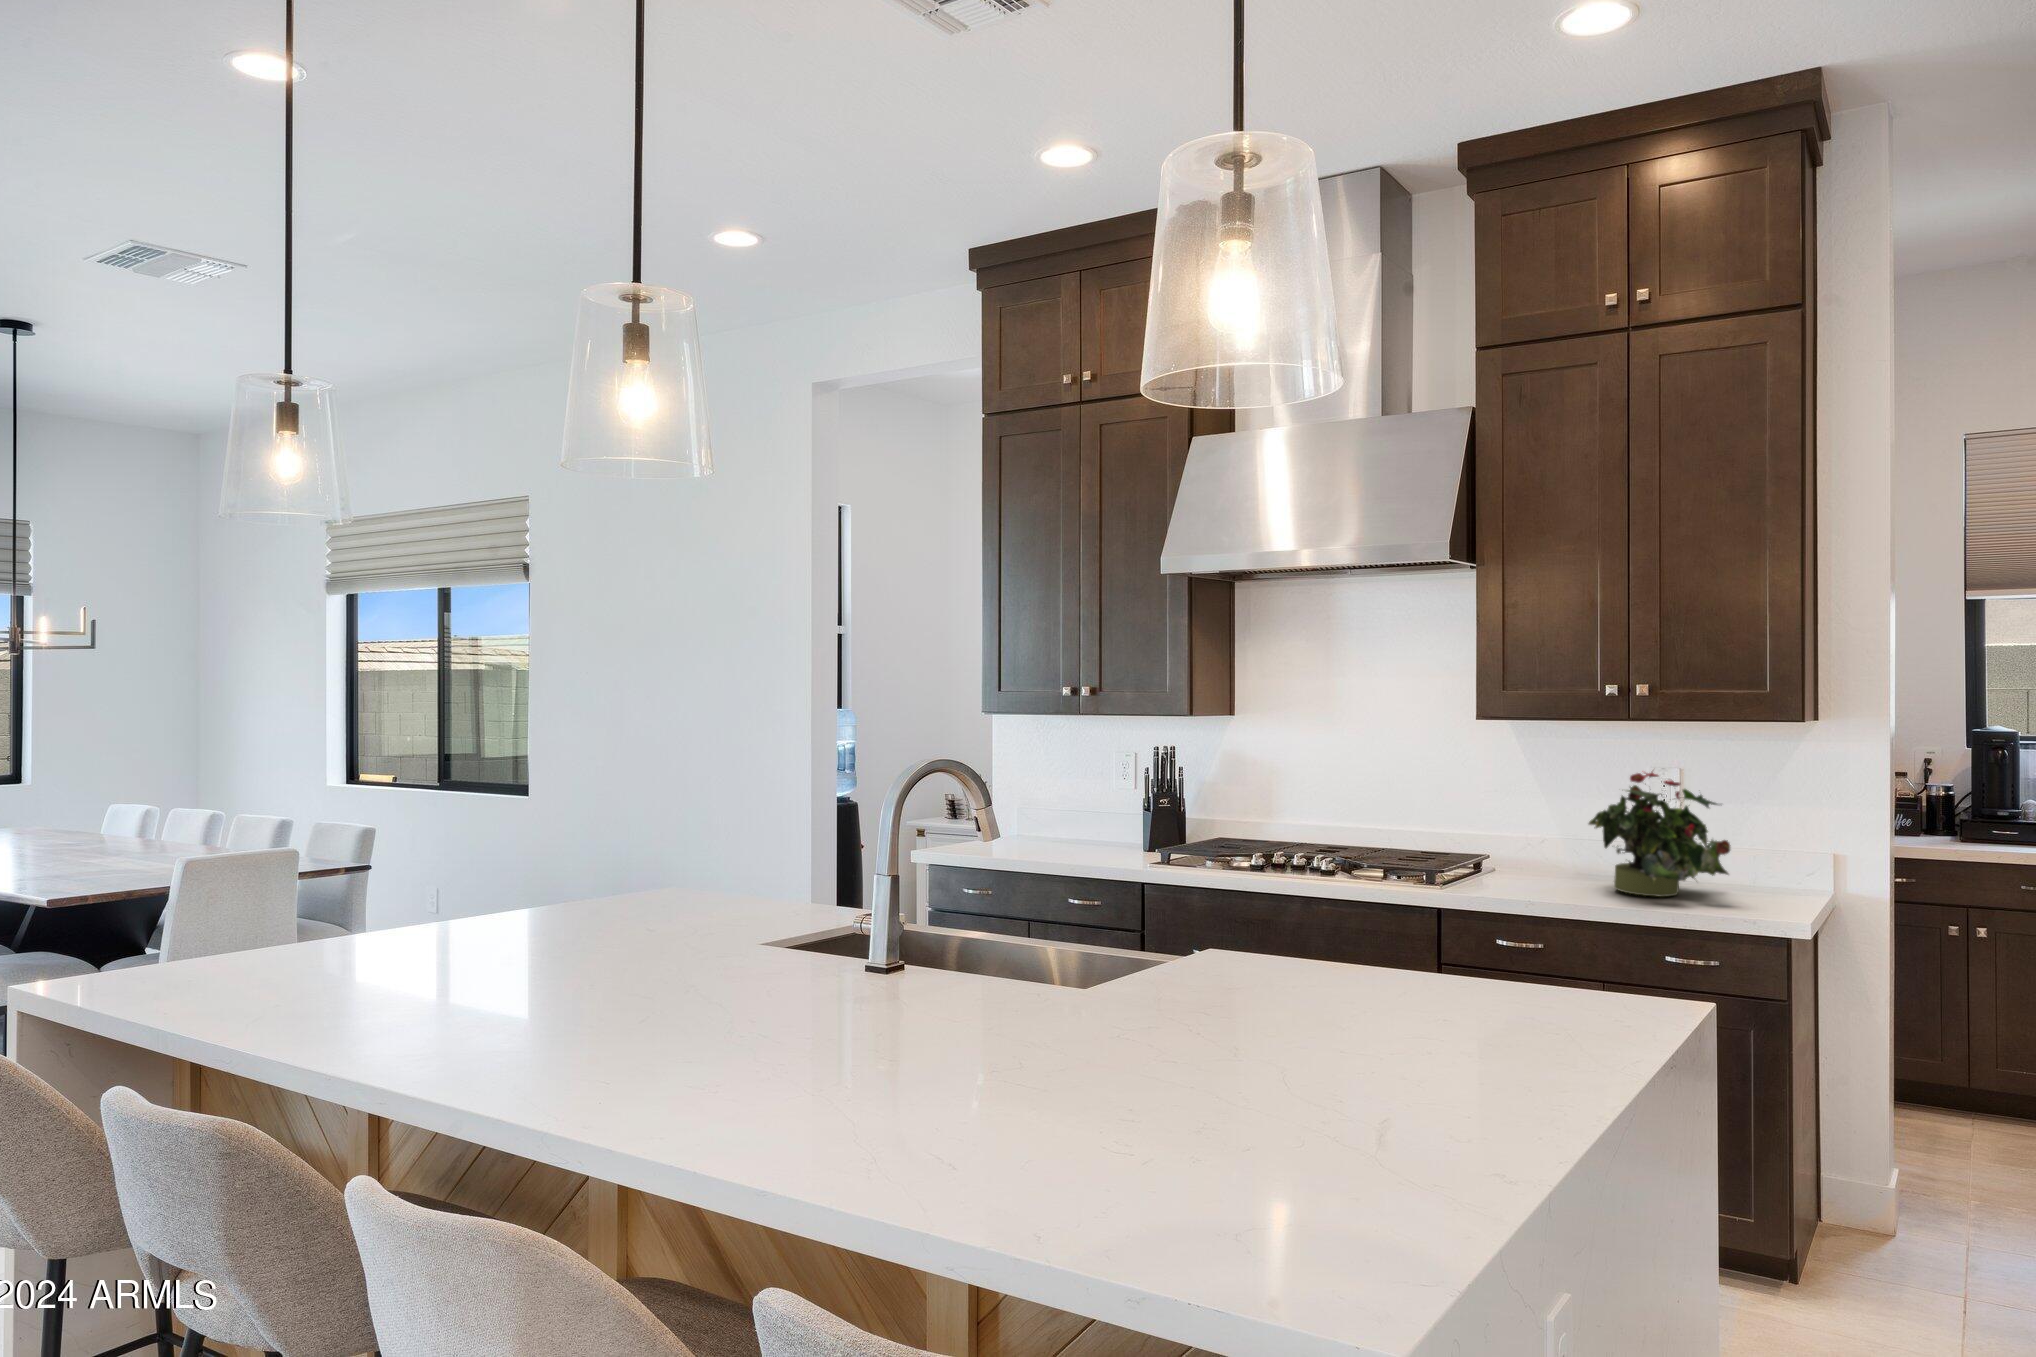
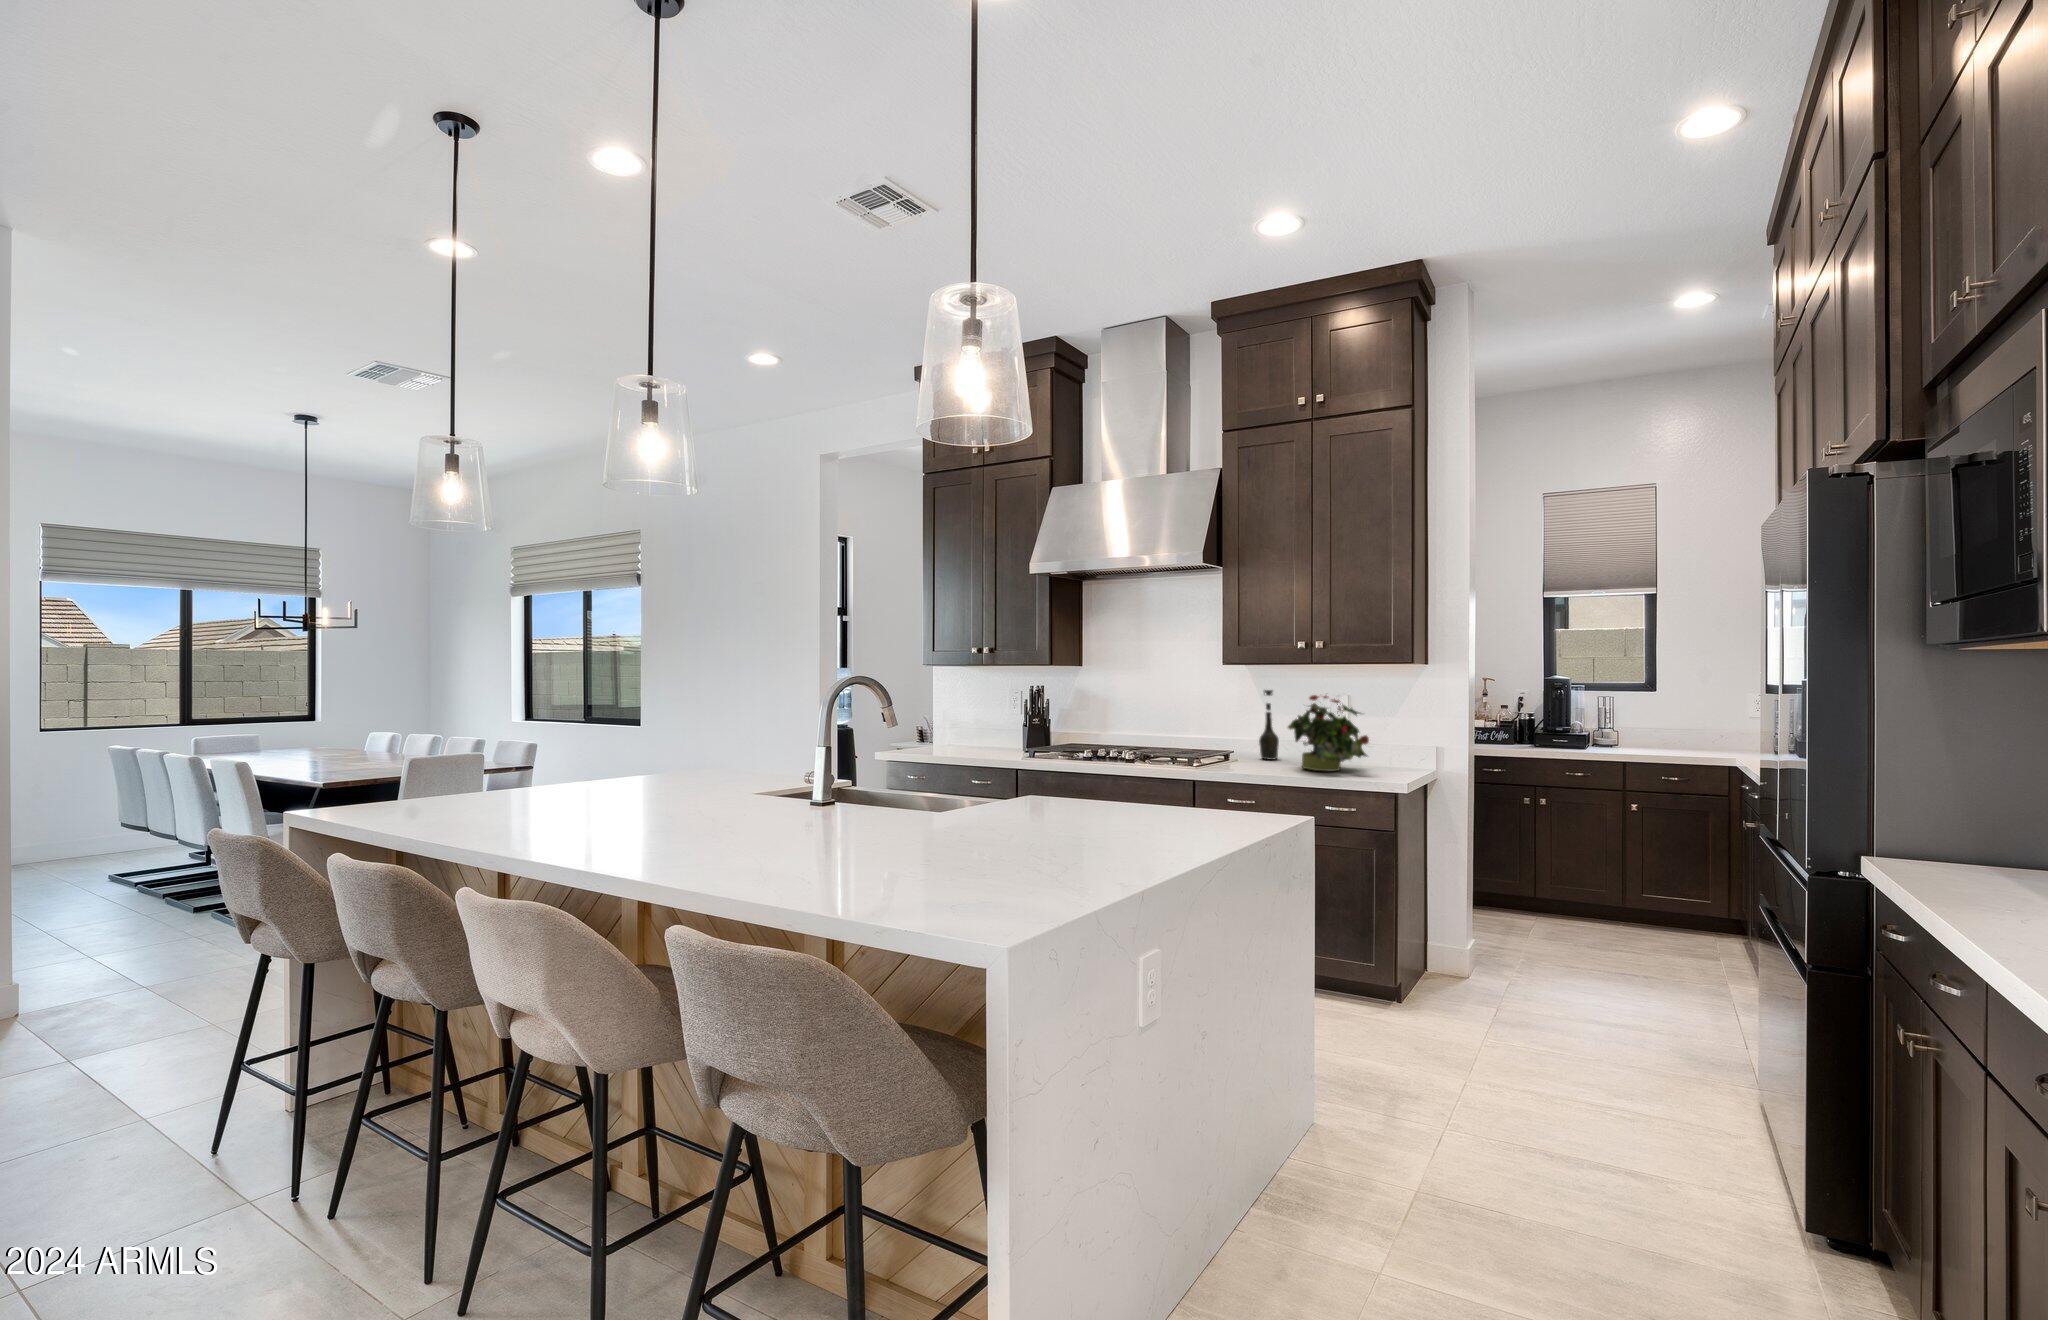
bottle: none [1536,760,1568,872] -> present [1259,690,1279,760]

